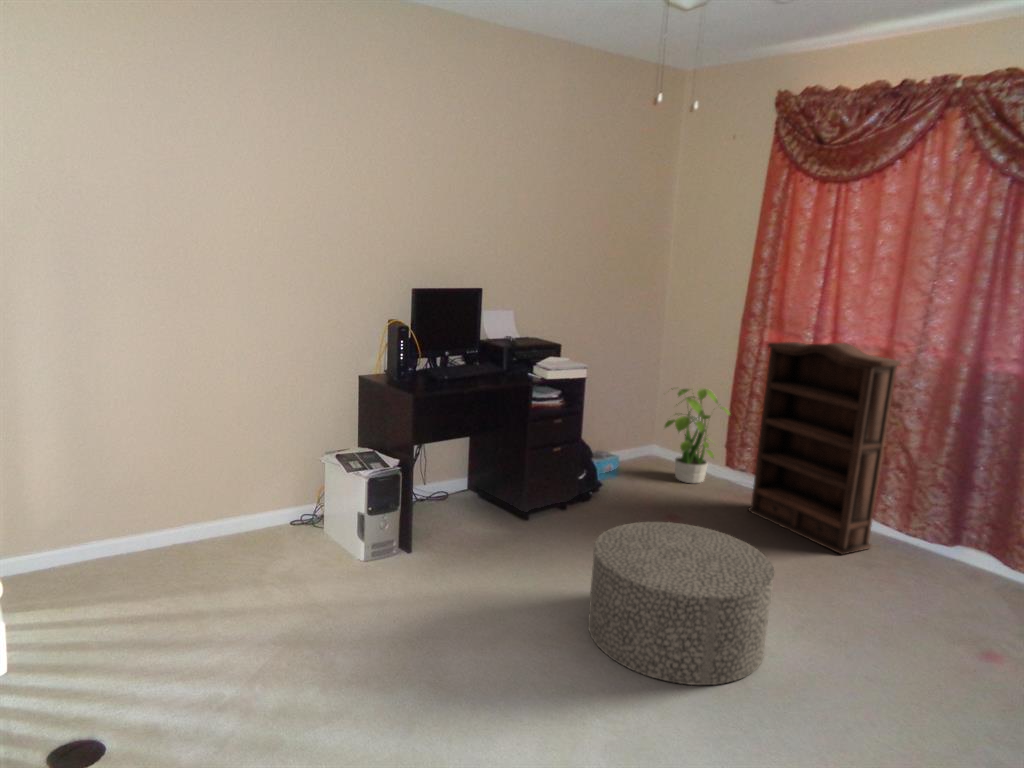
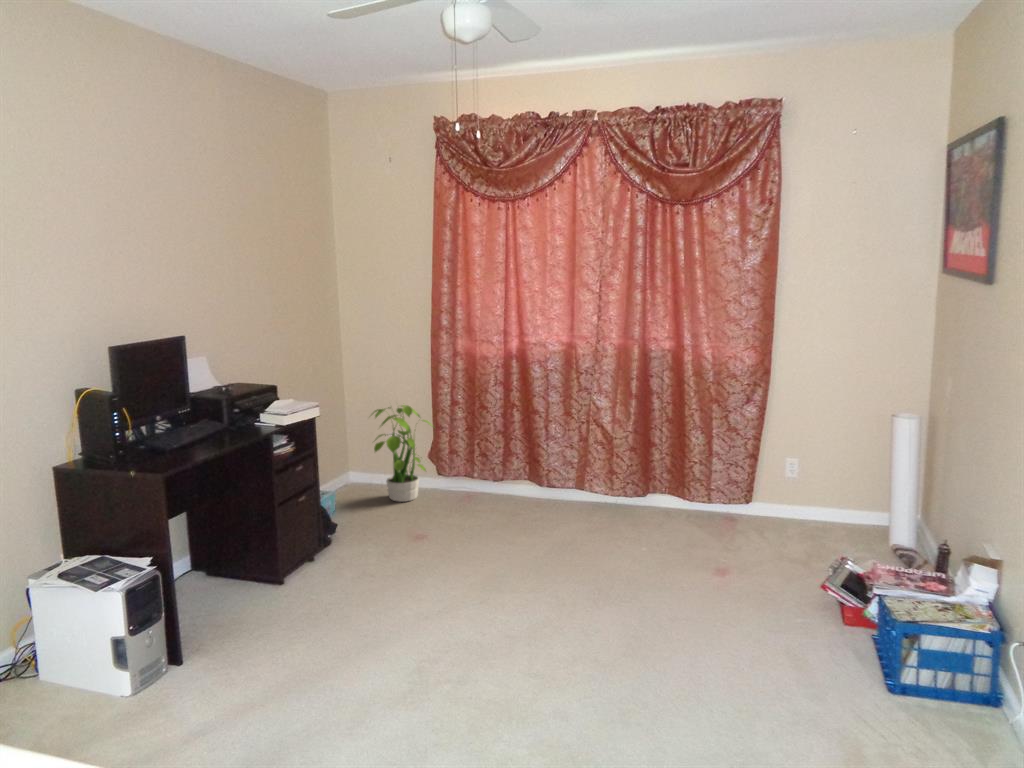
bookshelf: present [748,342,901,555] -> none [472,343,588,528]
ottoman: present [588,522,774,685] -> none [429,534,599,688]

